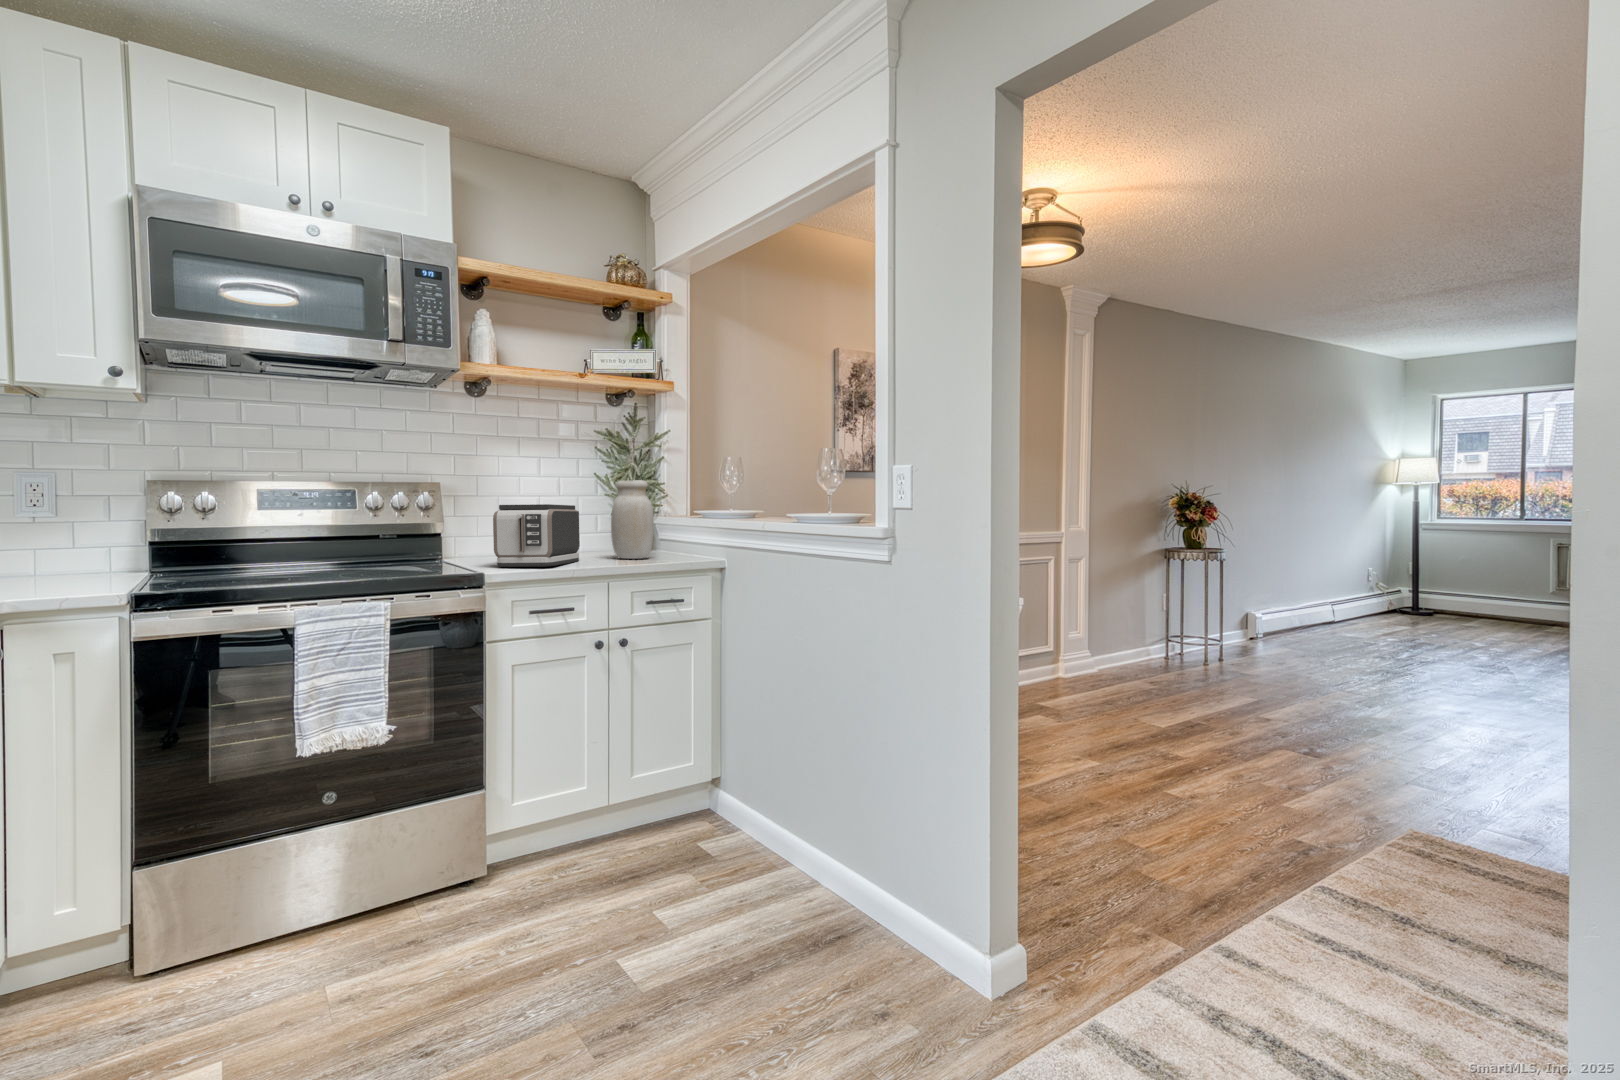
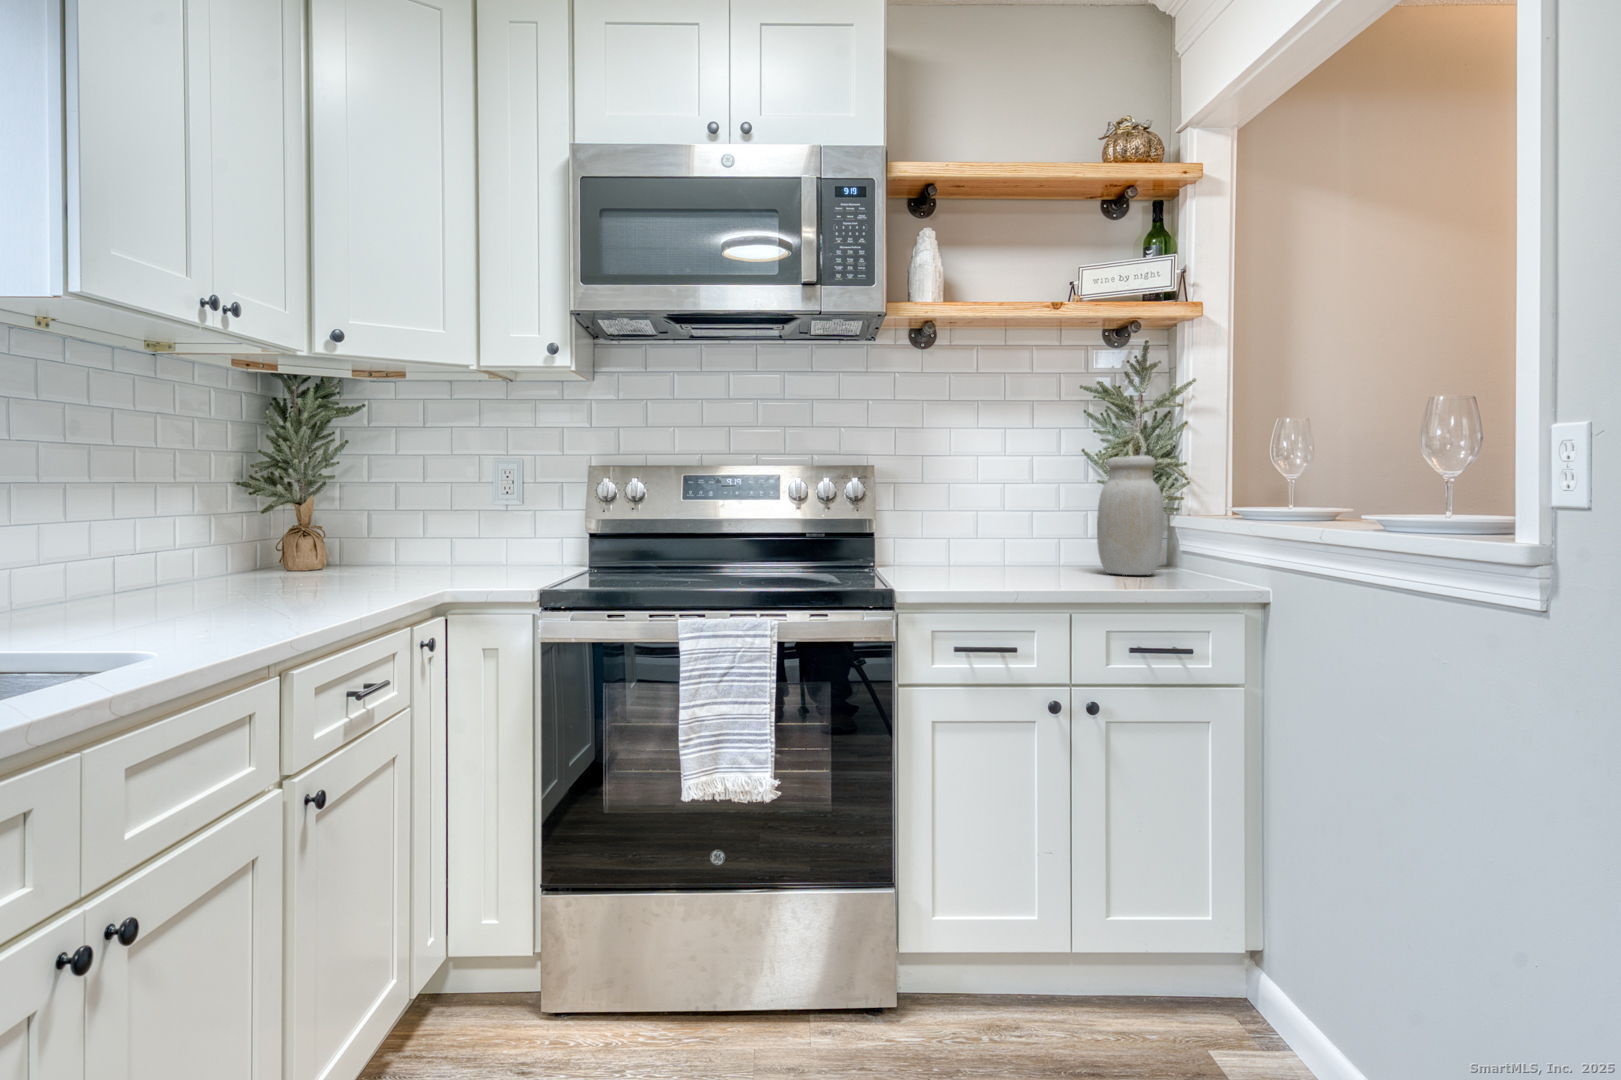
toaster: present [493,504,580,567] -> none [924,493,1049,582]

